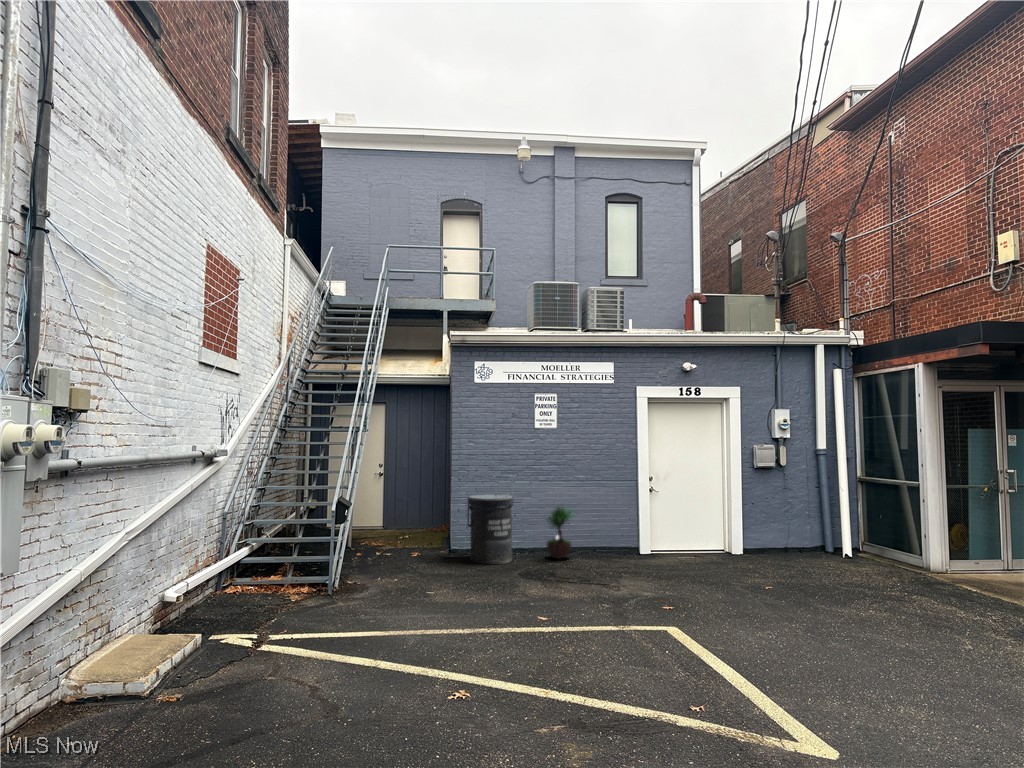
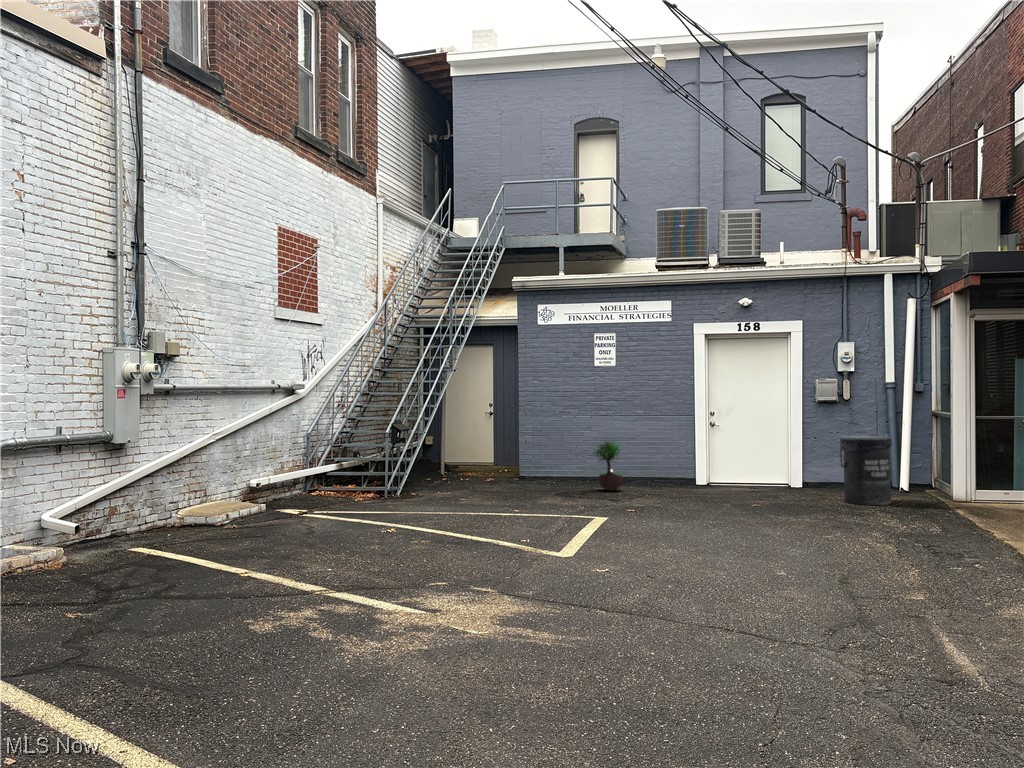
trash can: present [467,494,514,564] -> present [840,434,892,505]

